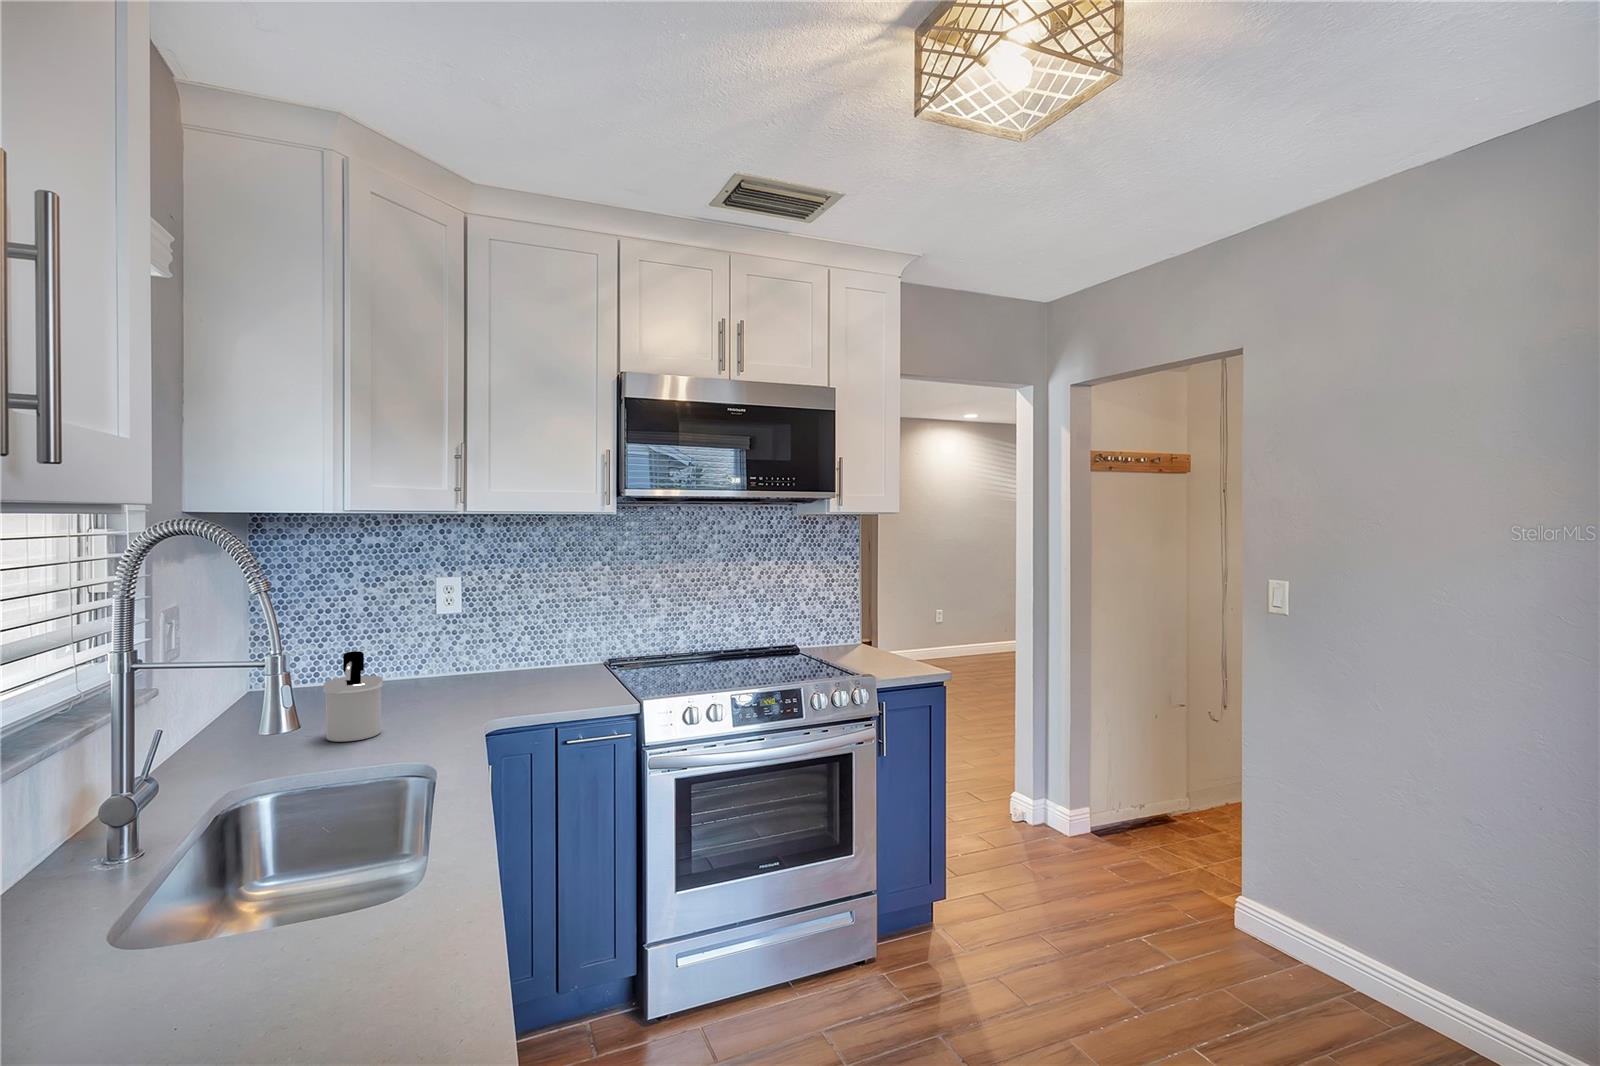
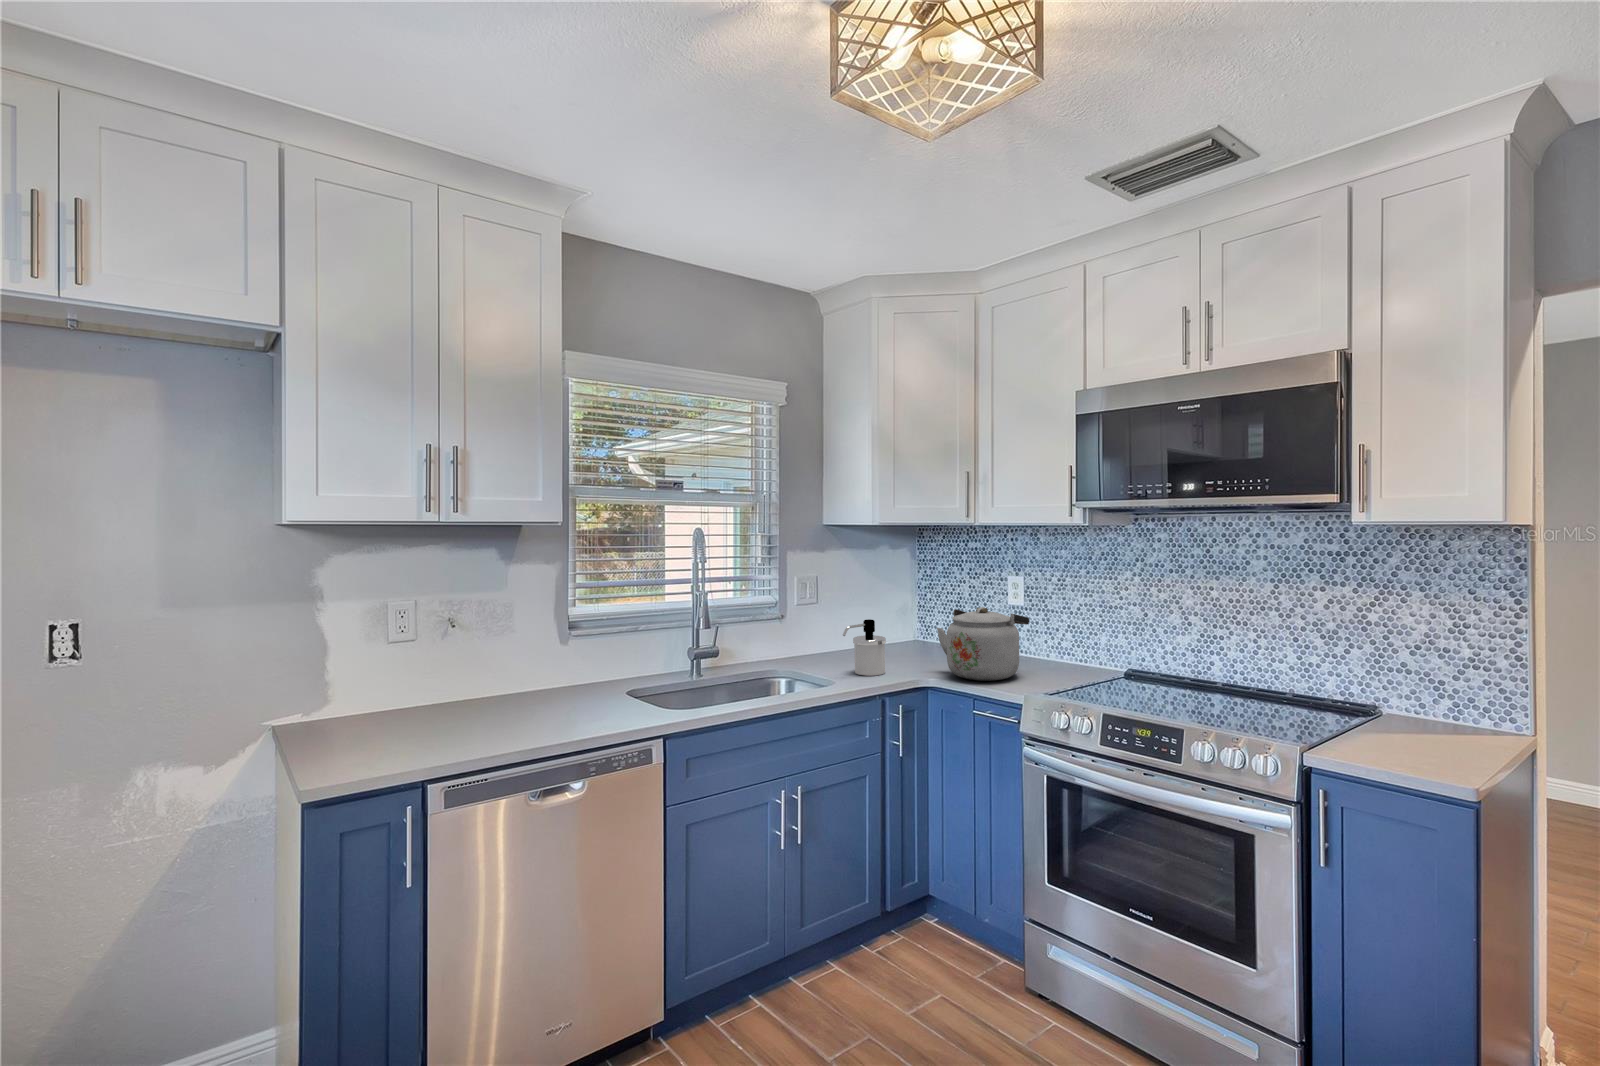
kettle: none [436,611,552,704] -> present [937,607,1029,681]

